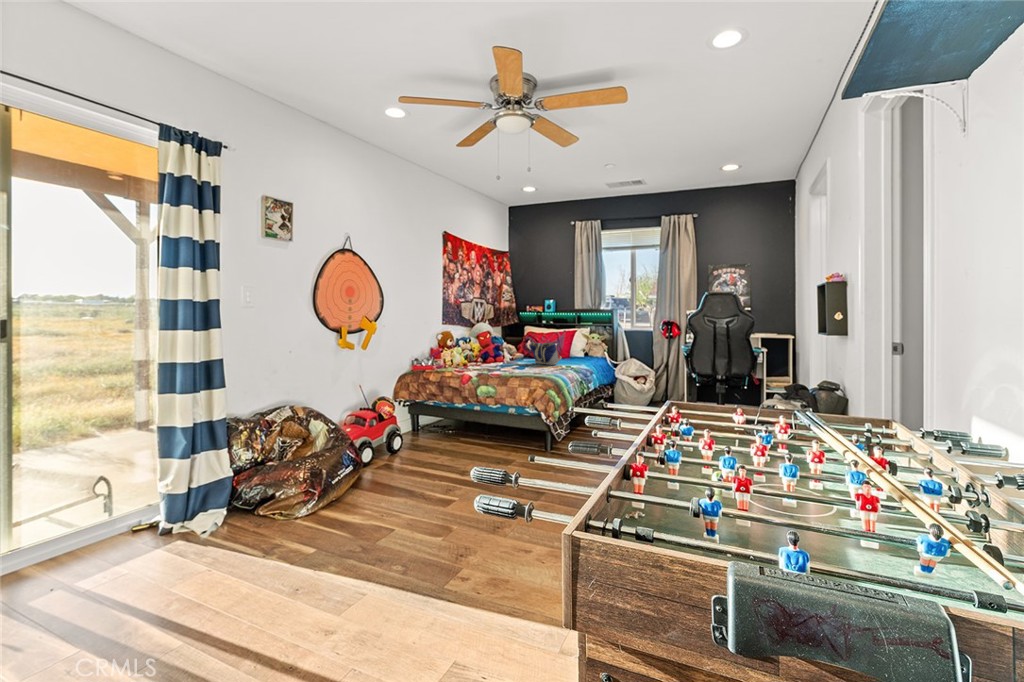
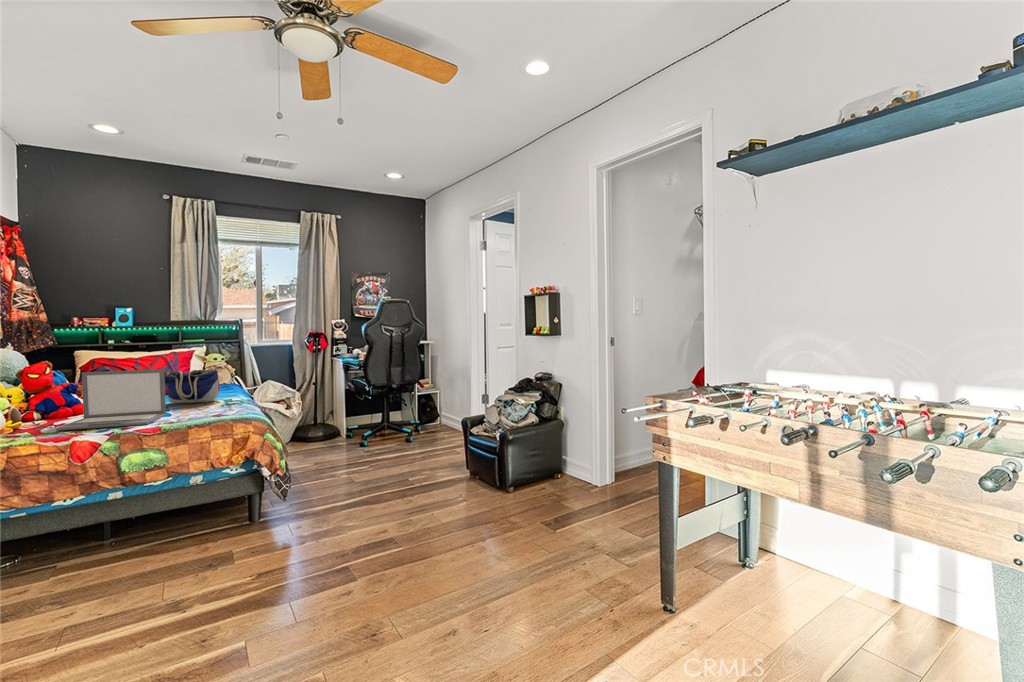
laptop: none [468,339,518,372] -> present [56,369,166,431]

